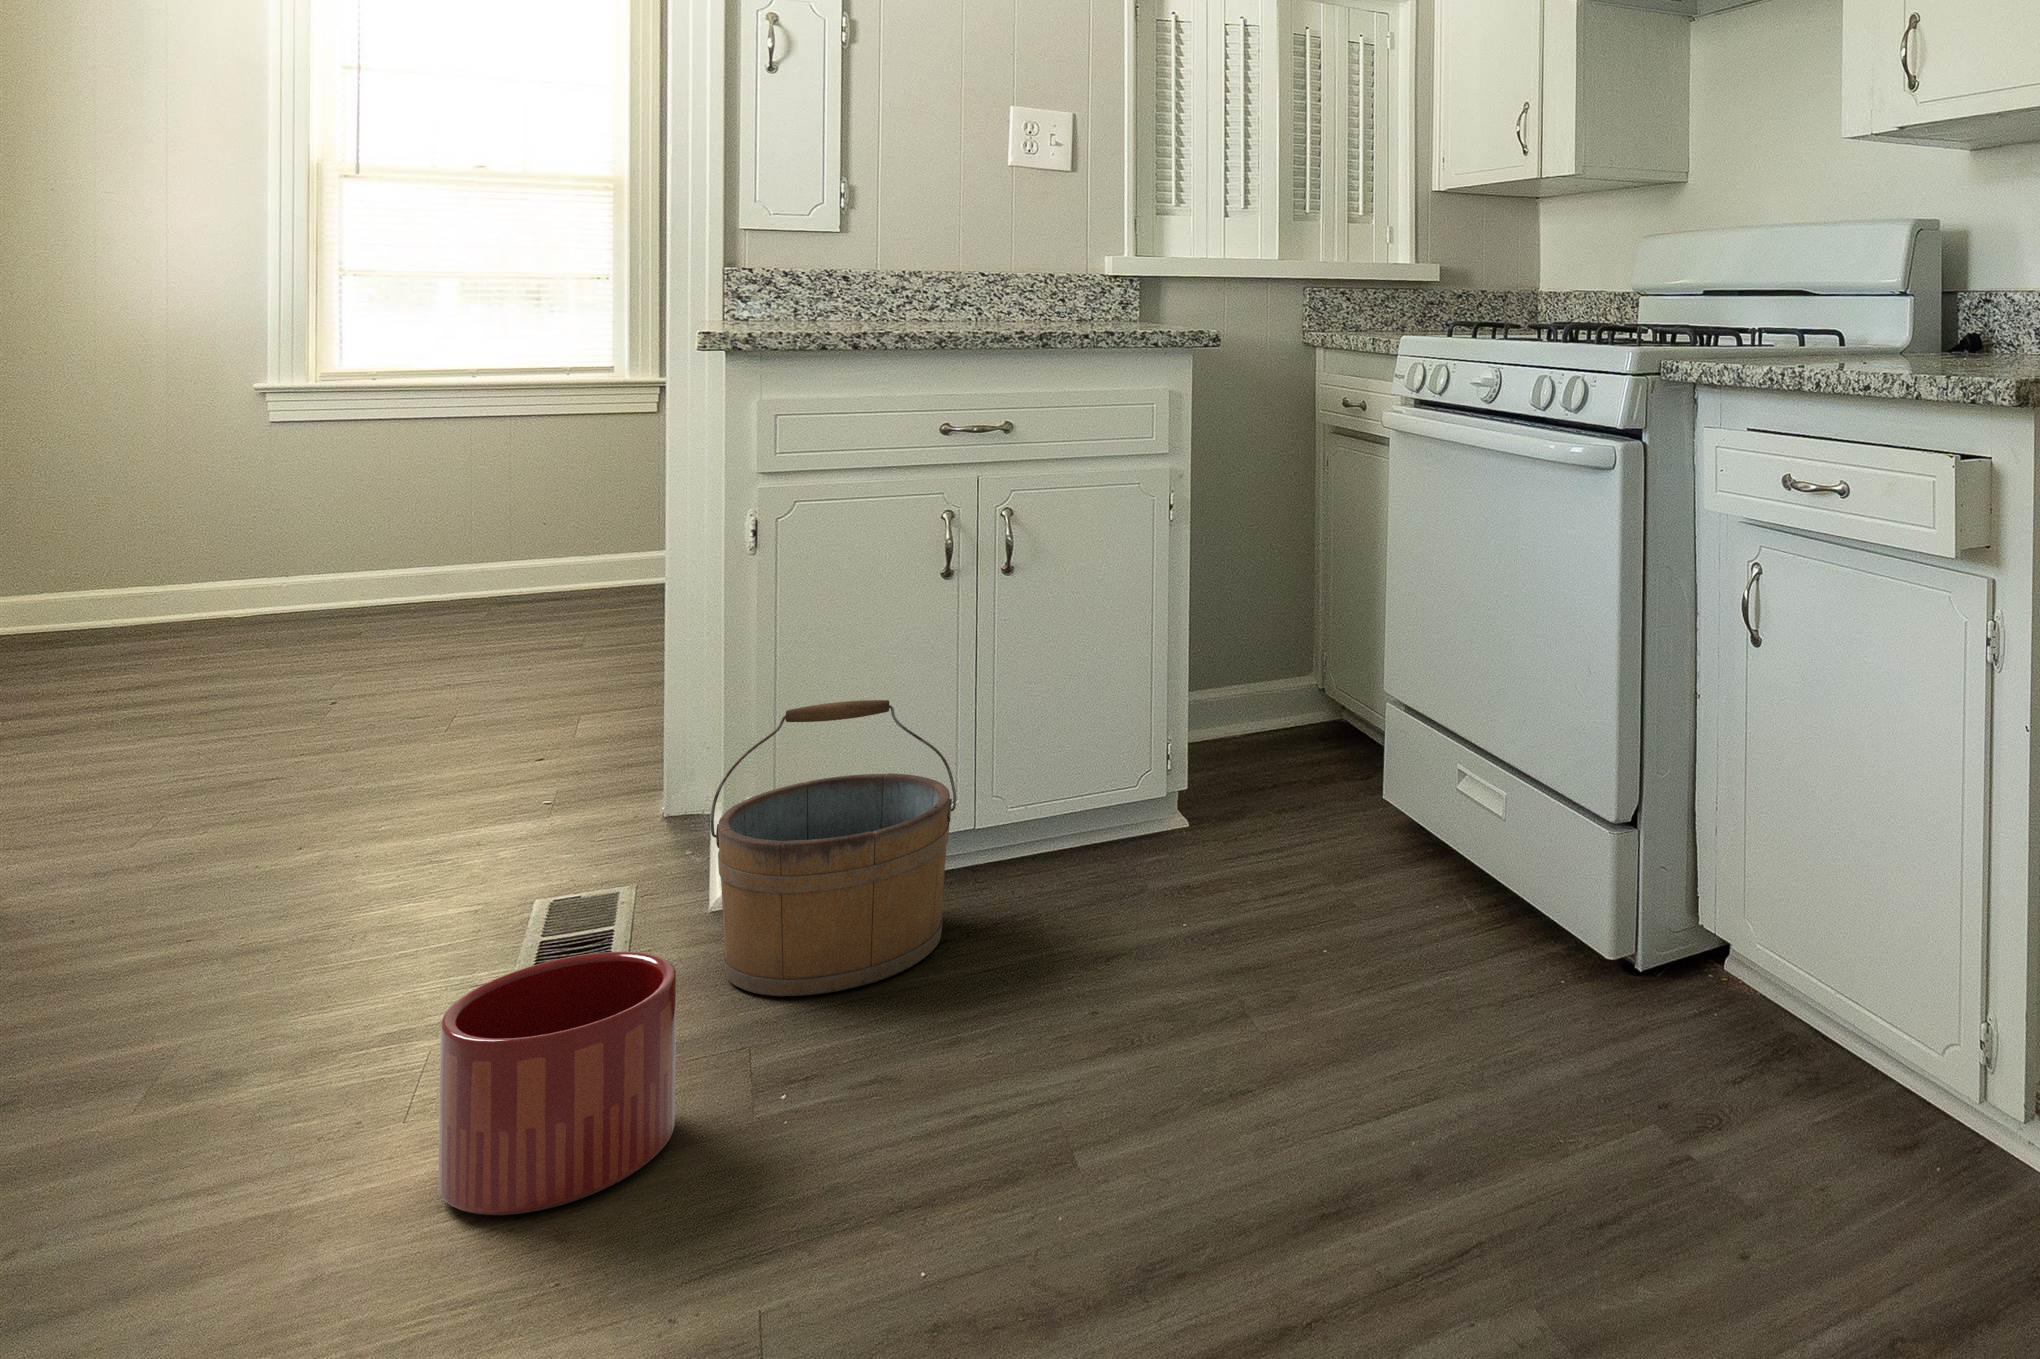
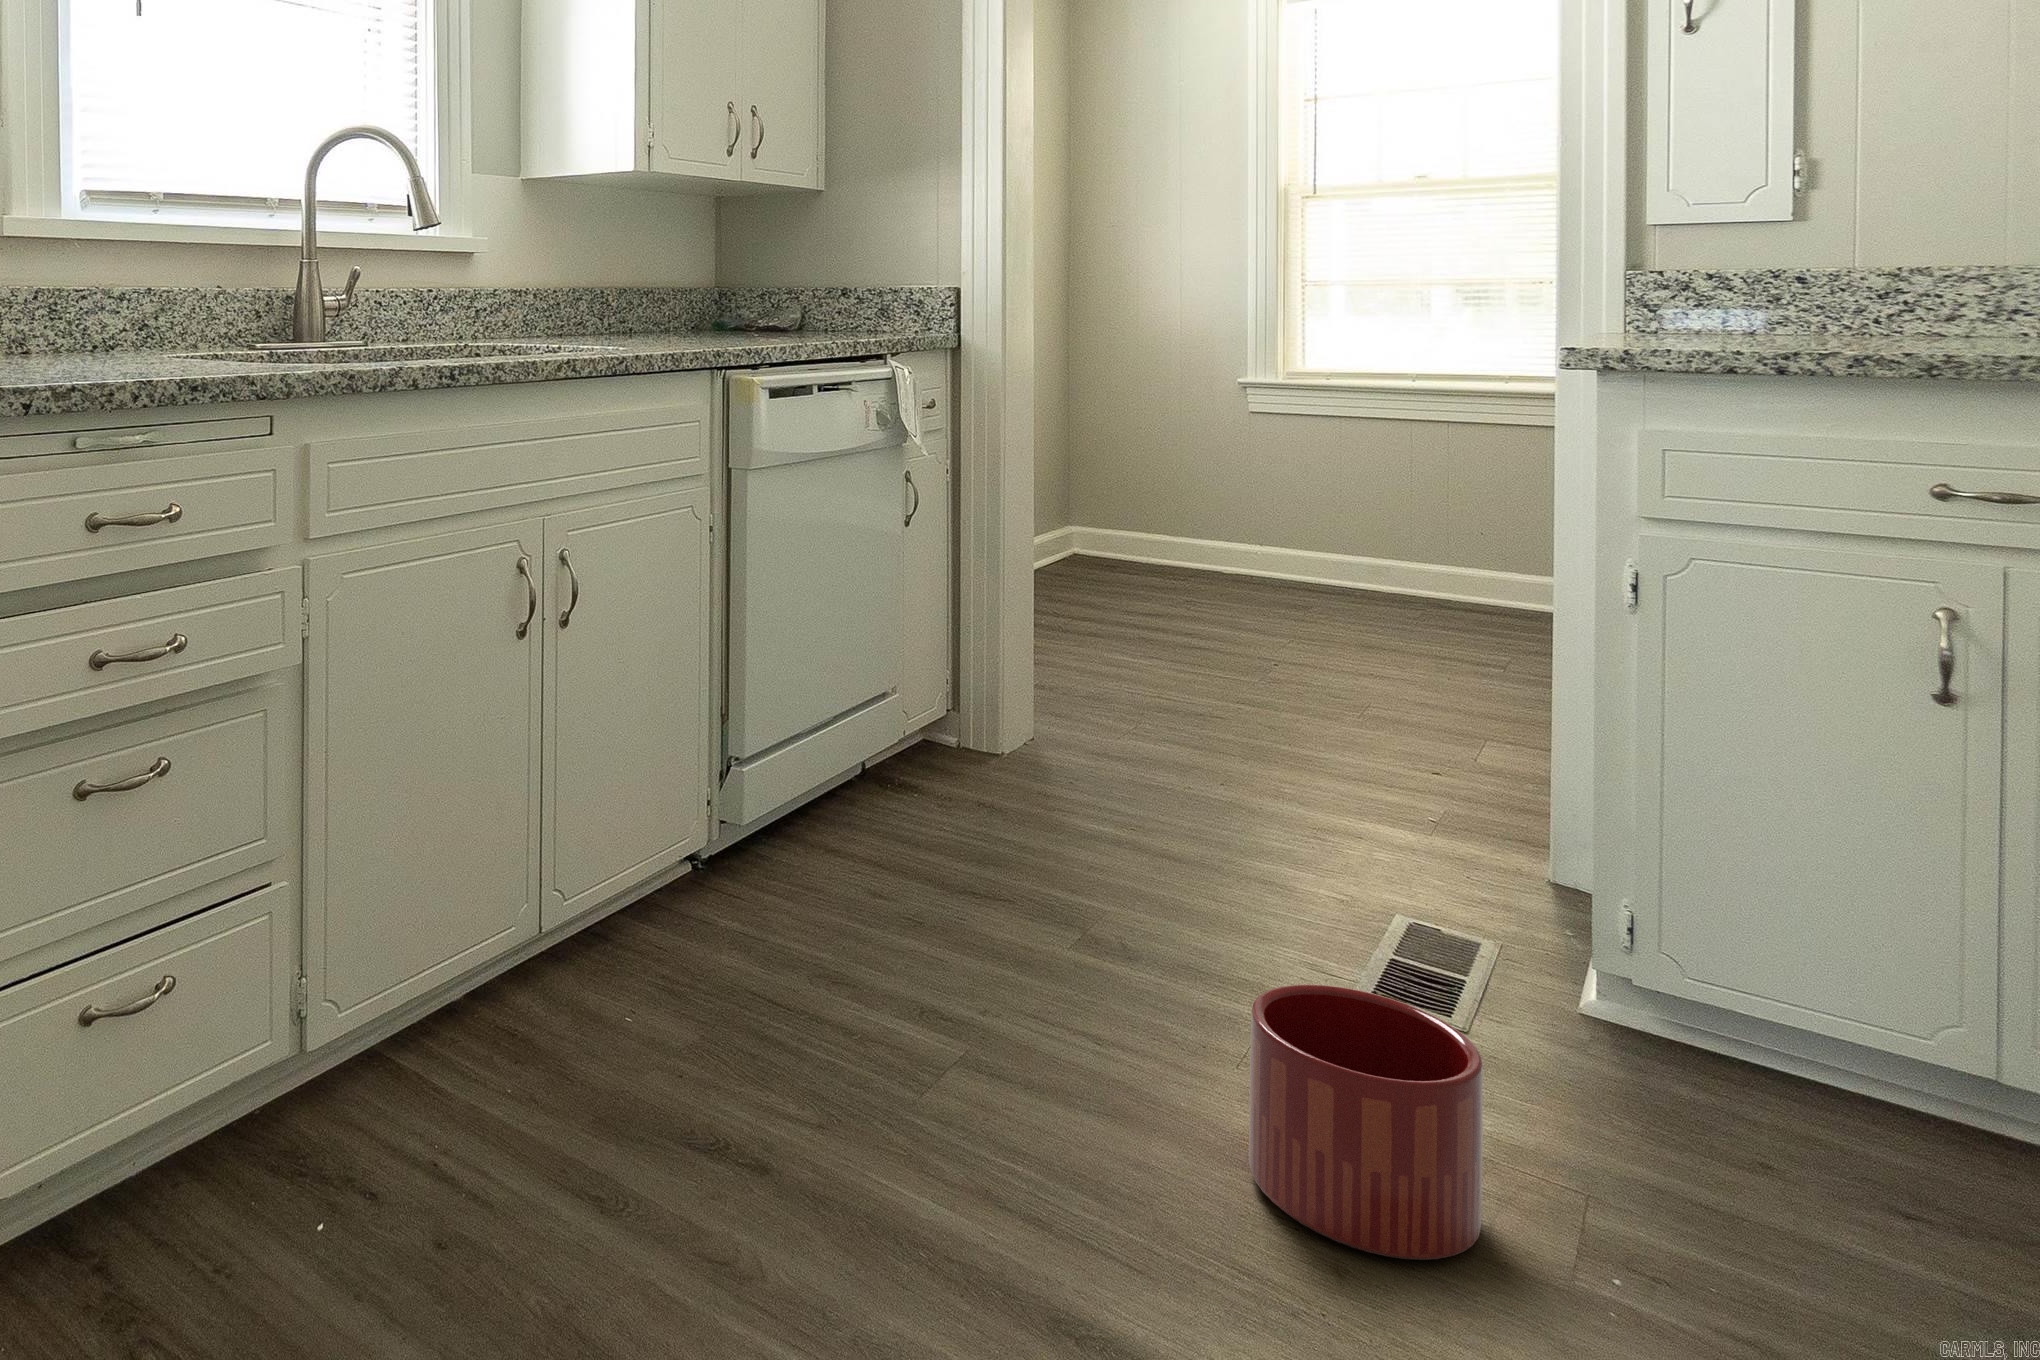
bucket: present [710,700,956,996] -> none [1565,812,1935,1214]

